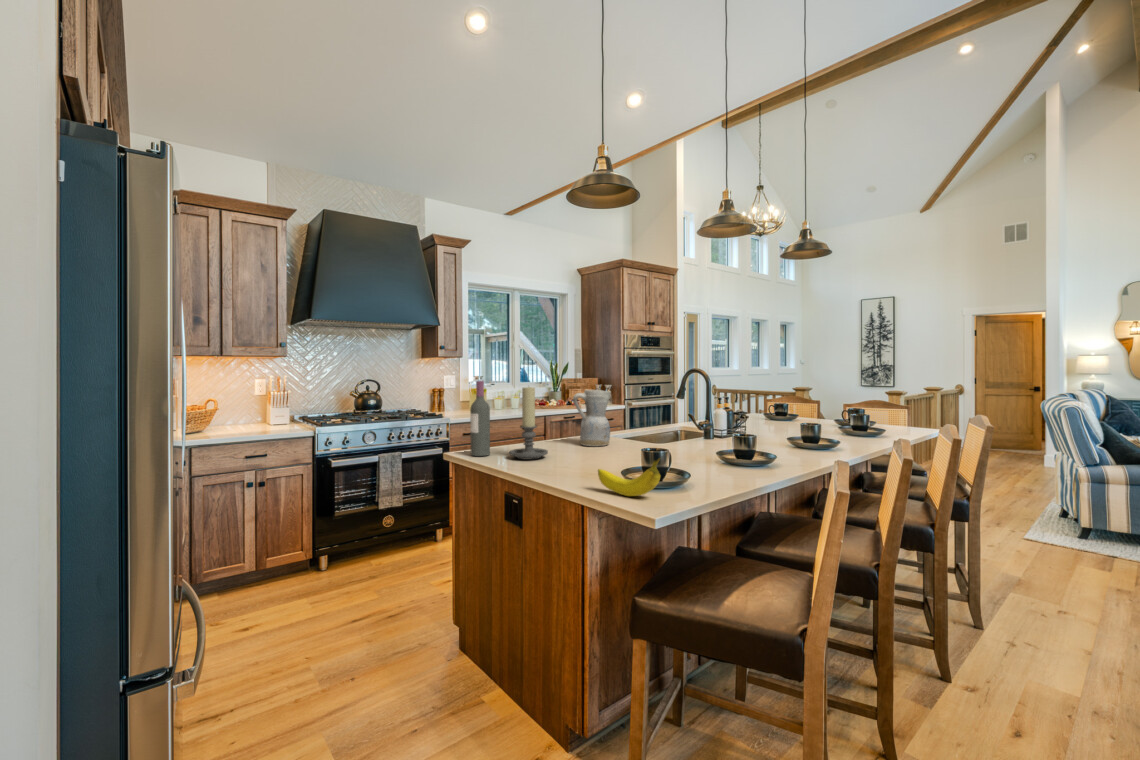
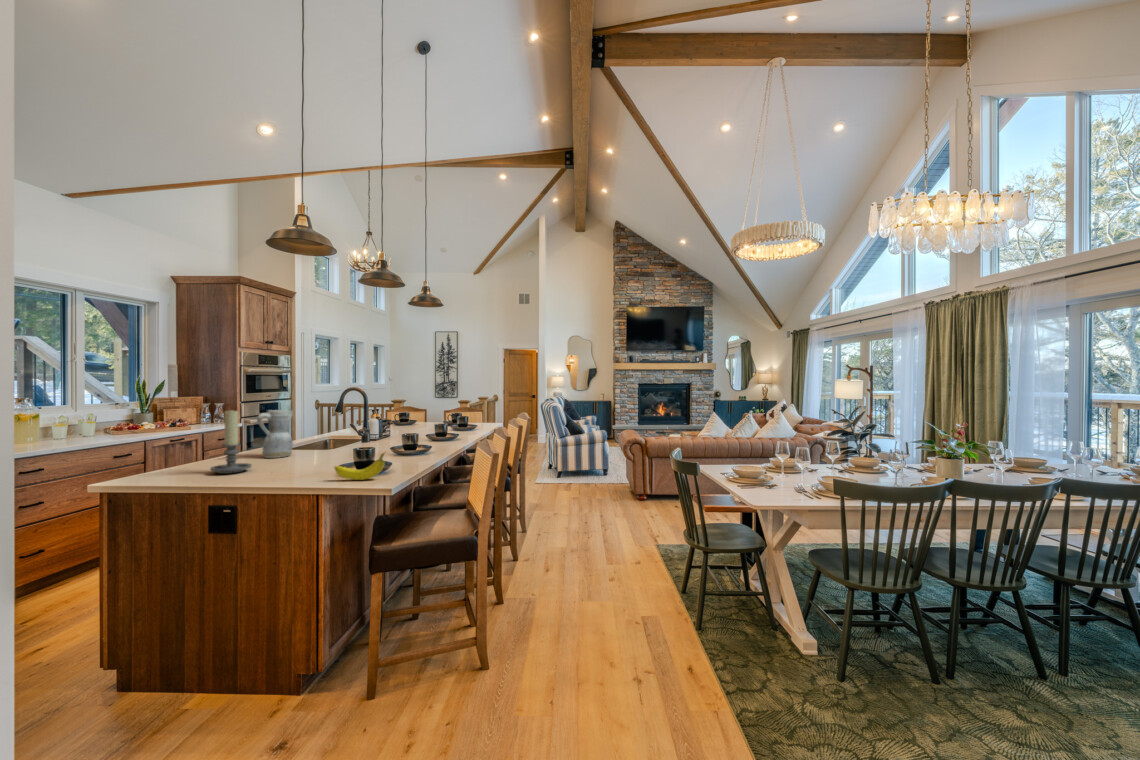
wine bottle: present [470,381,490,456] -> none [159,406,183,478]

